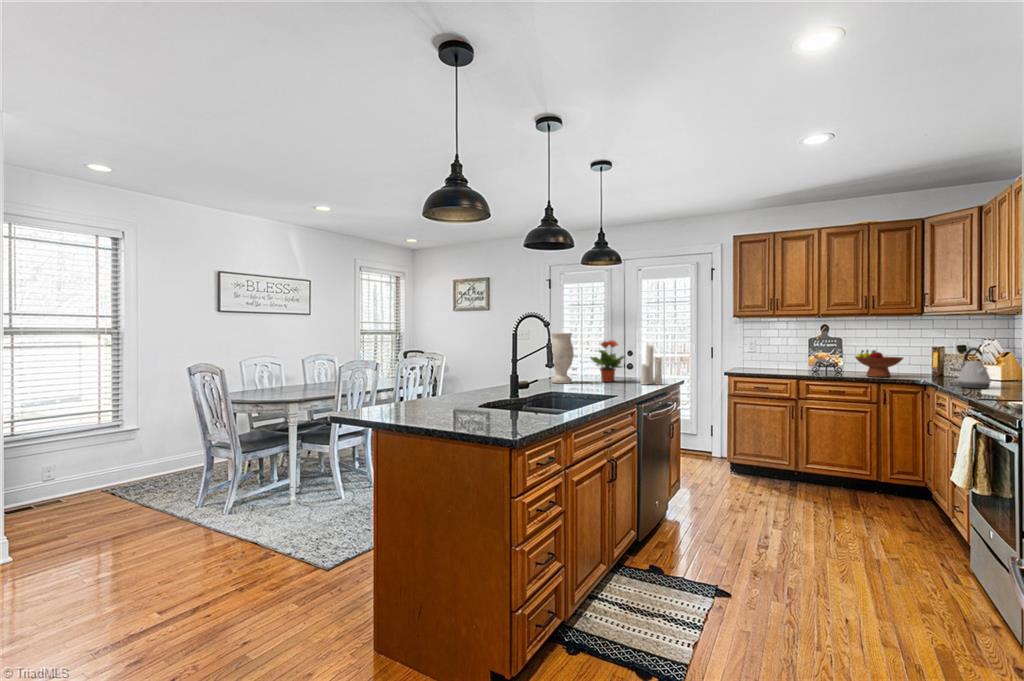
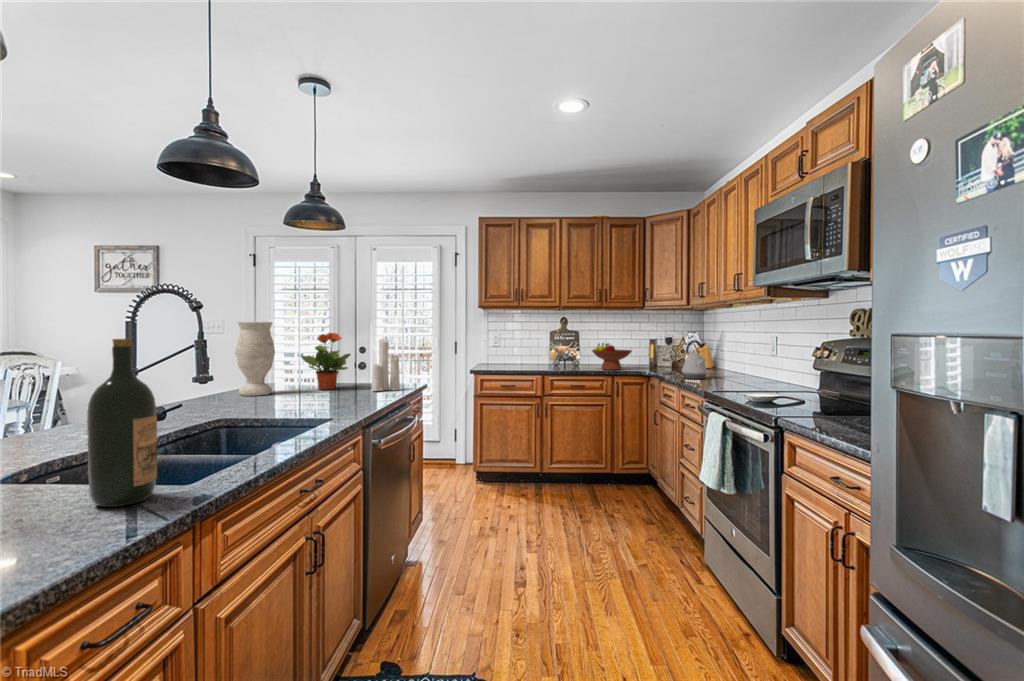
wine bottle: none [521,346,547,422] -> present [87,339,157,507]

